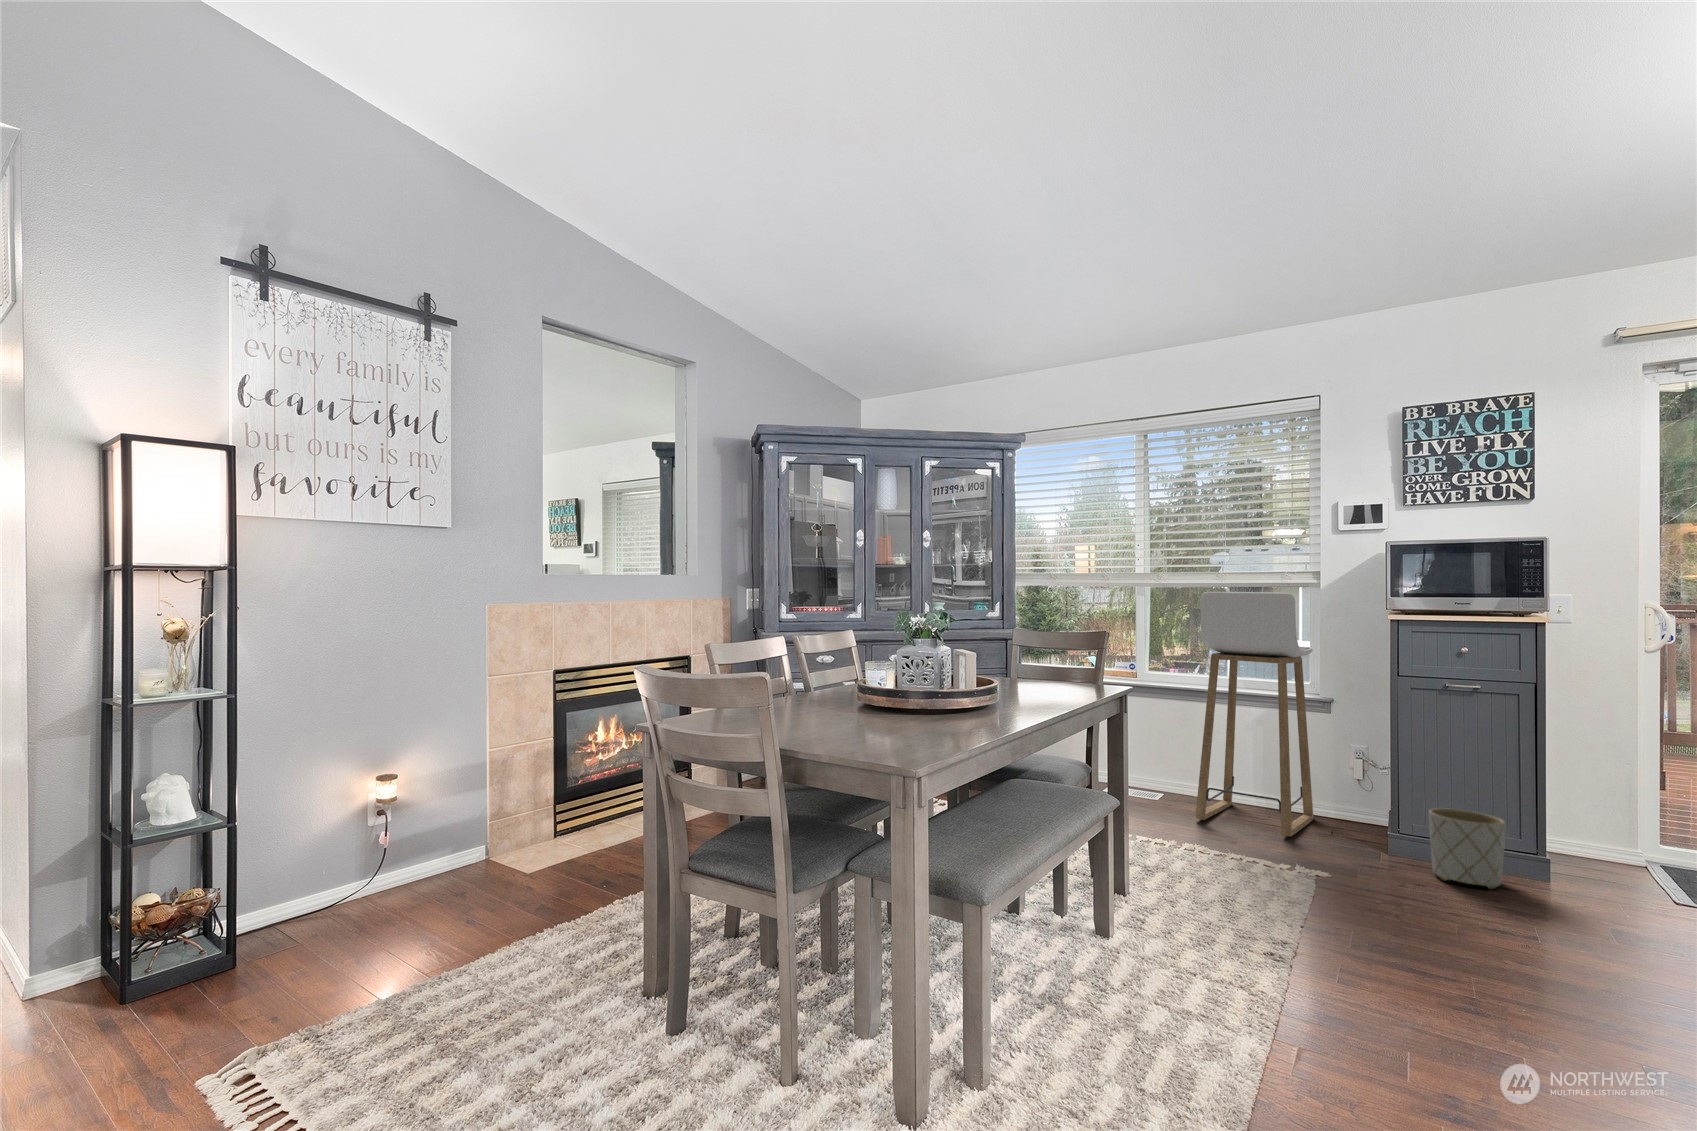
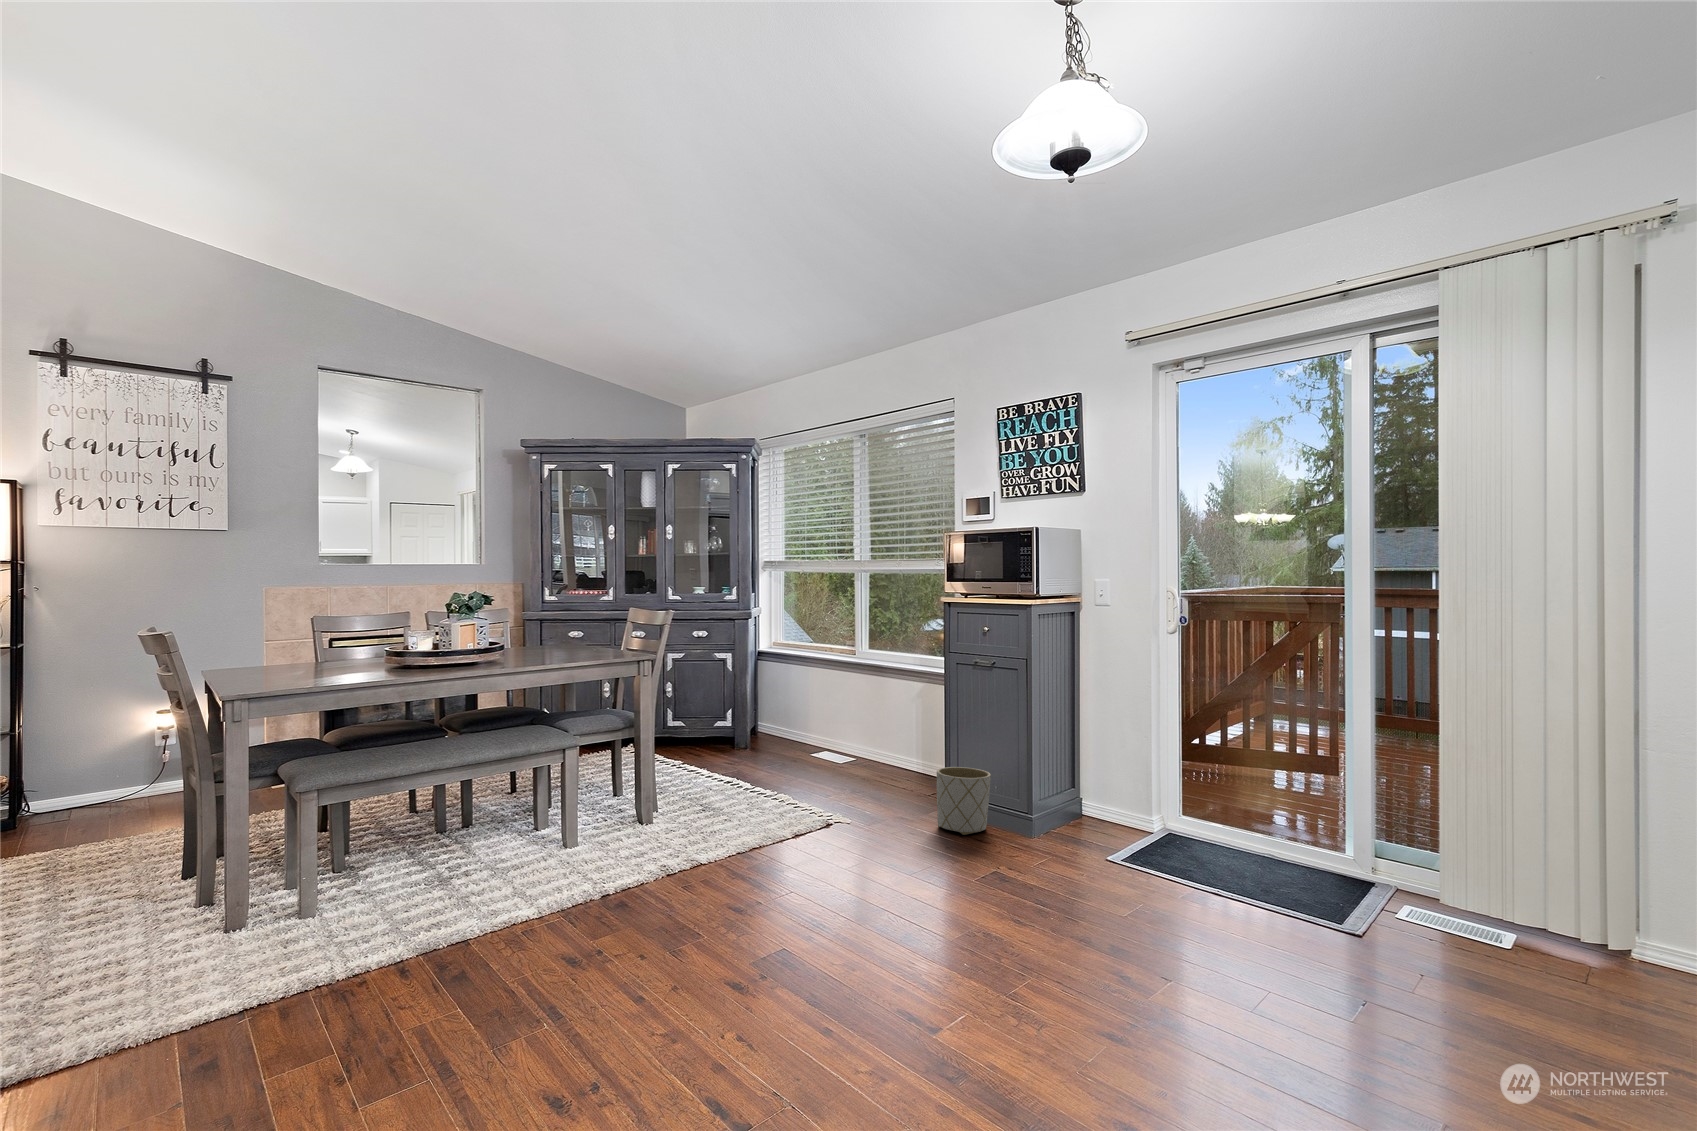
bar stool: present [1196,592,1313,837] -> none [835,578,946,793]

